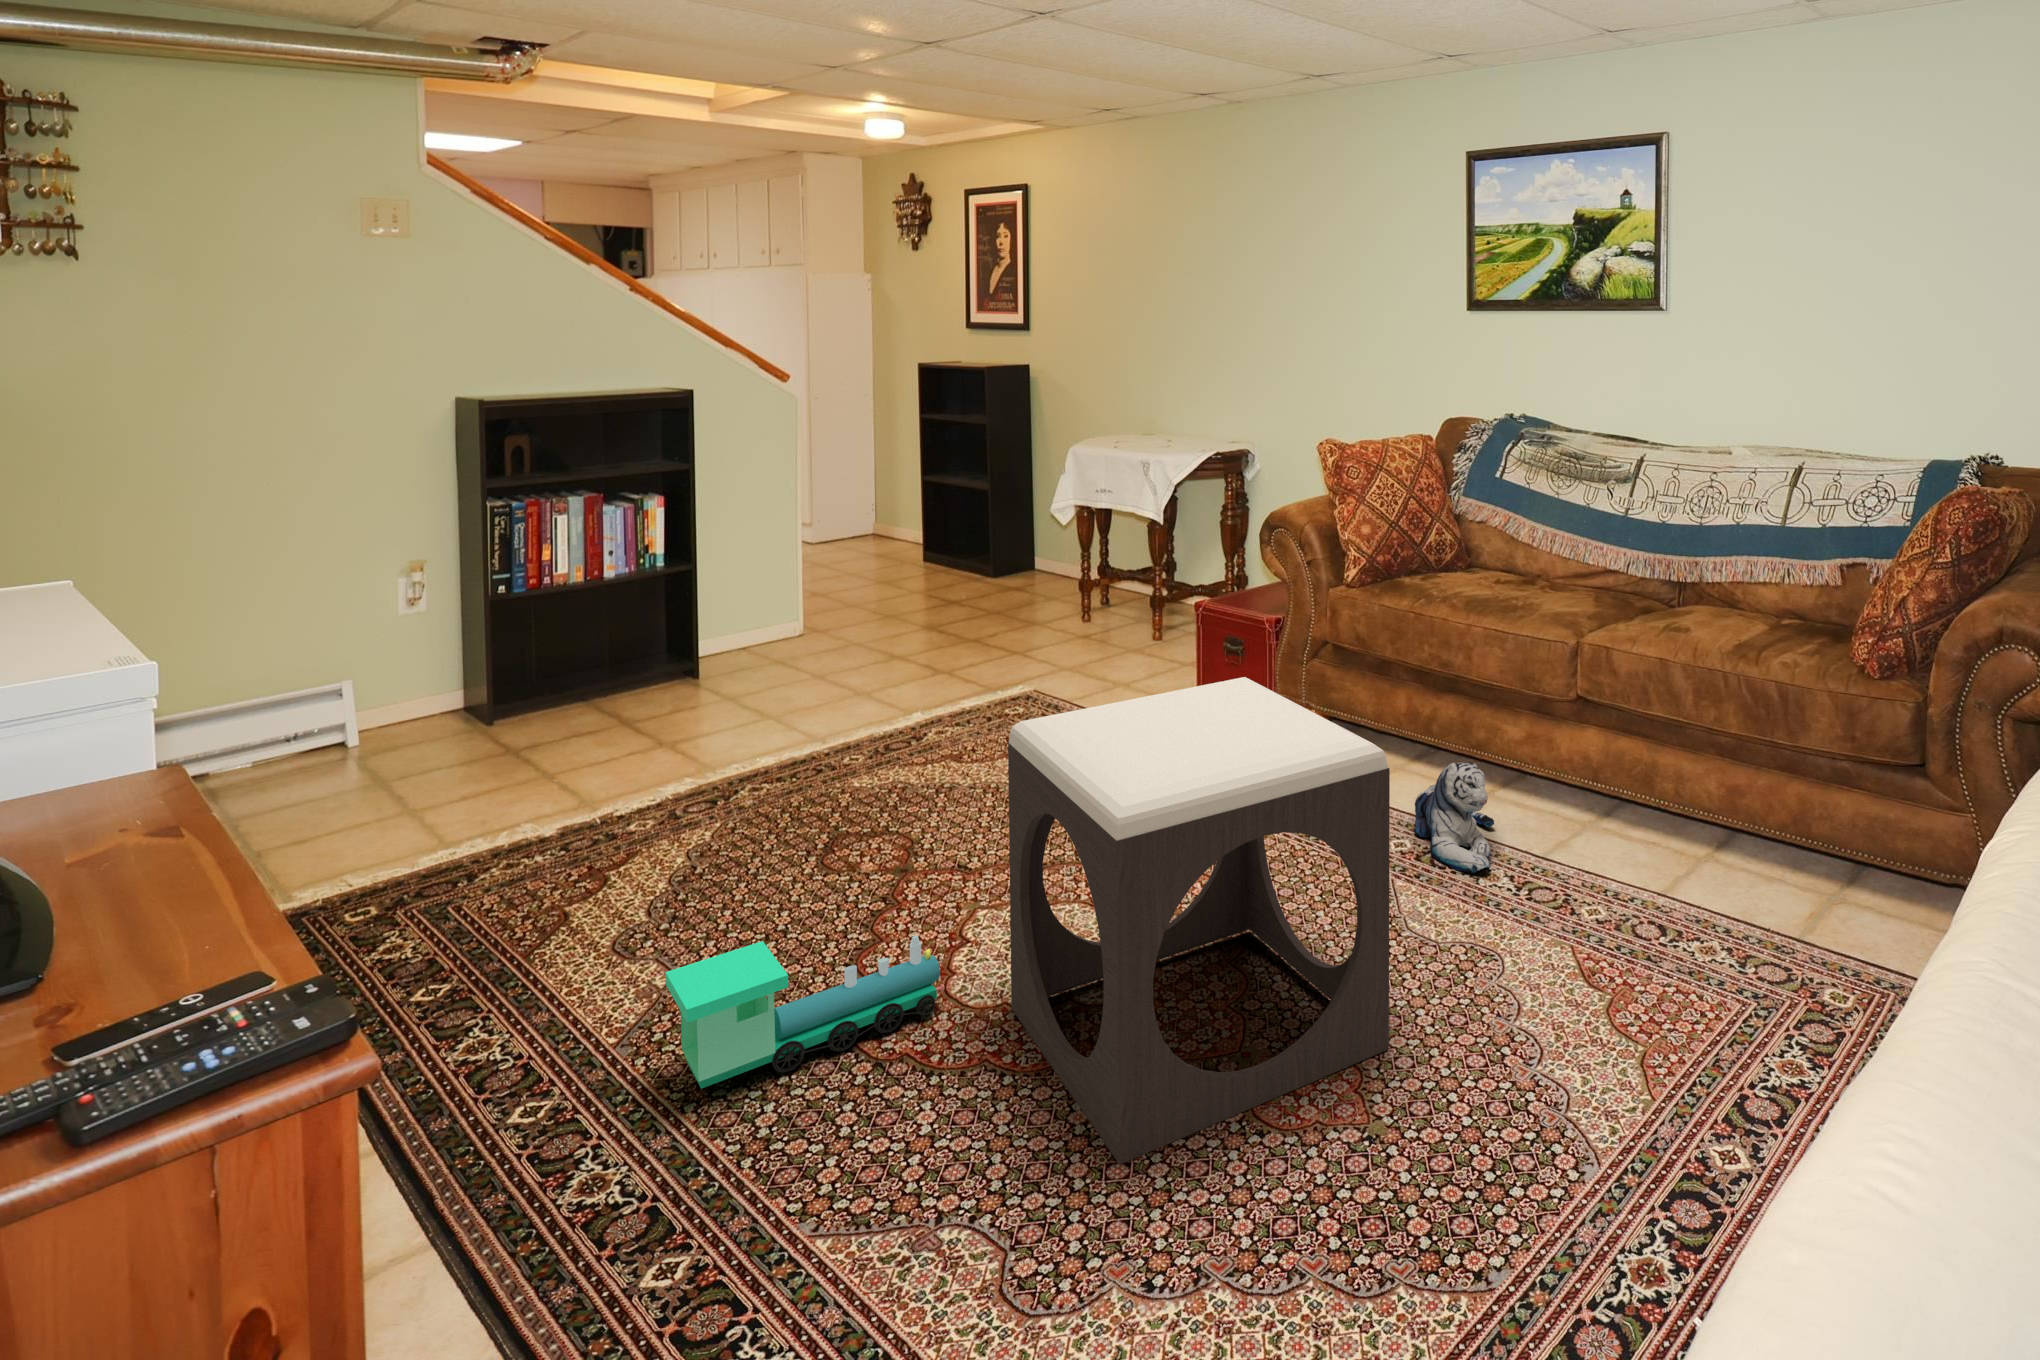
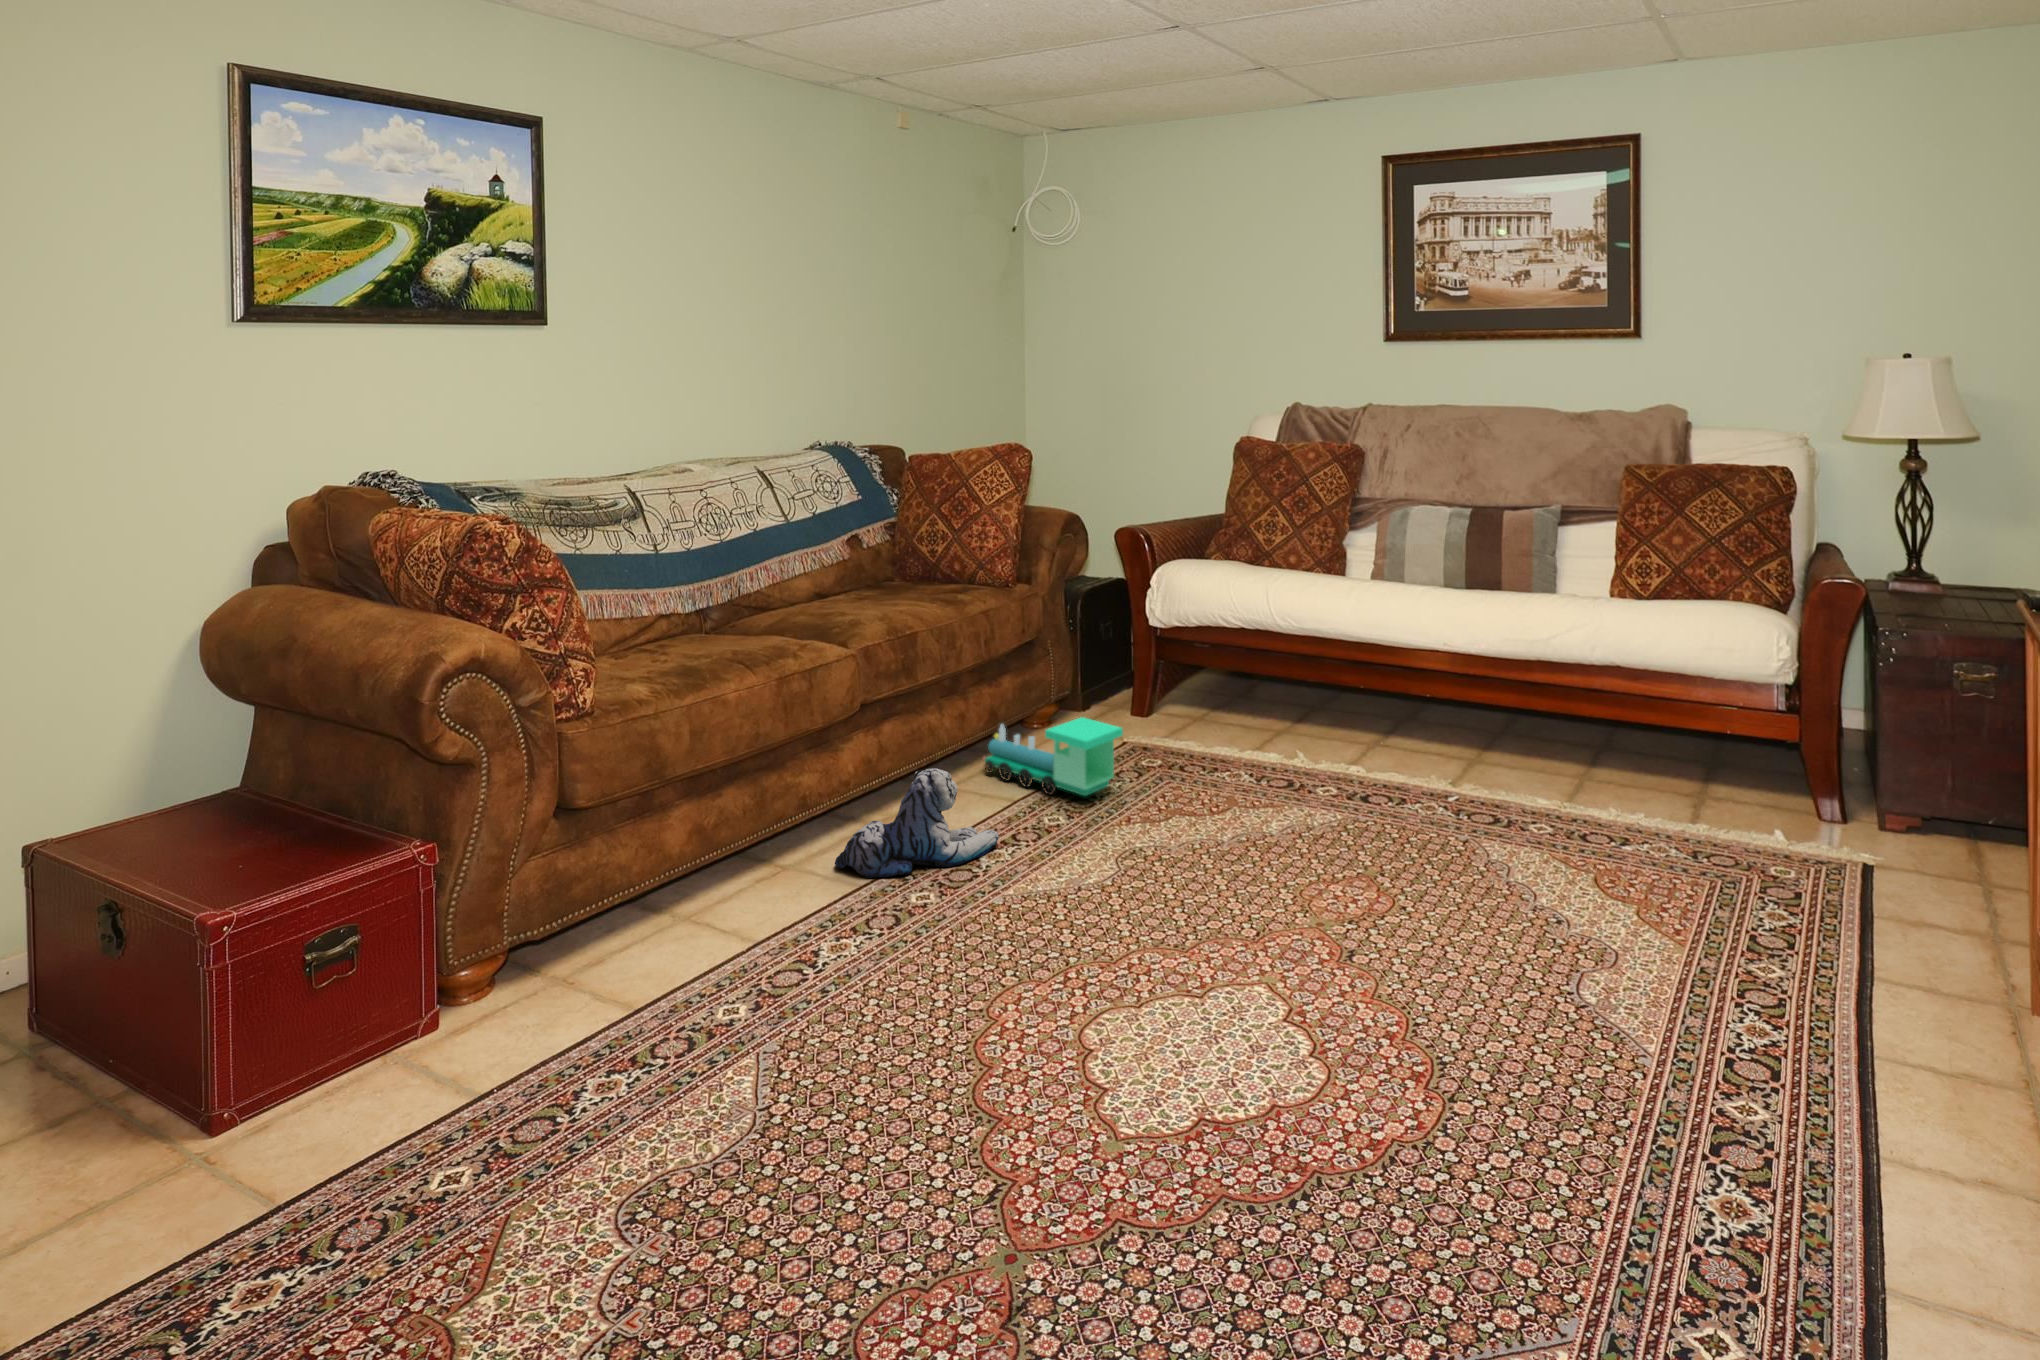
footstool: present [1008,677,1390,1165] -> none [1122,634,1474,1039]
toy train: present [665,936,945,1089] -> present [983,717,1123,796]

